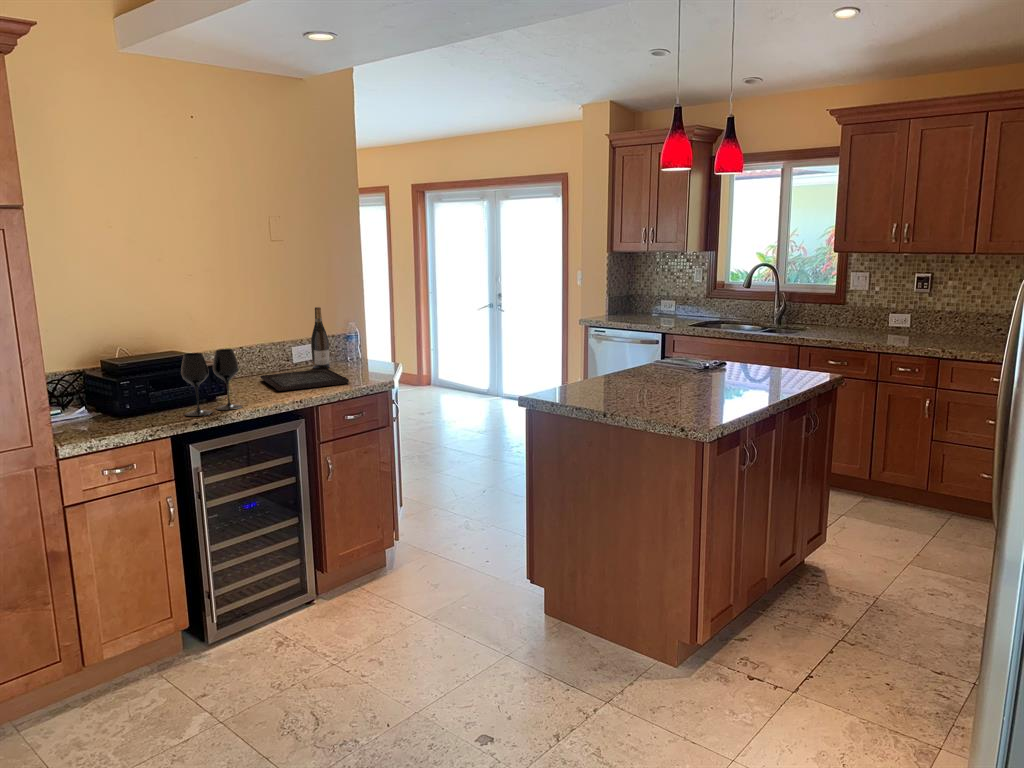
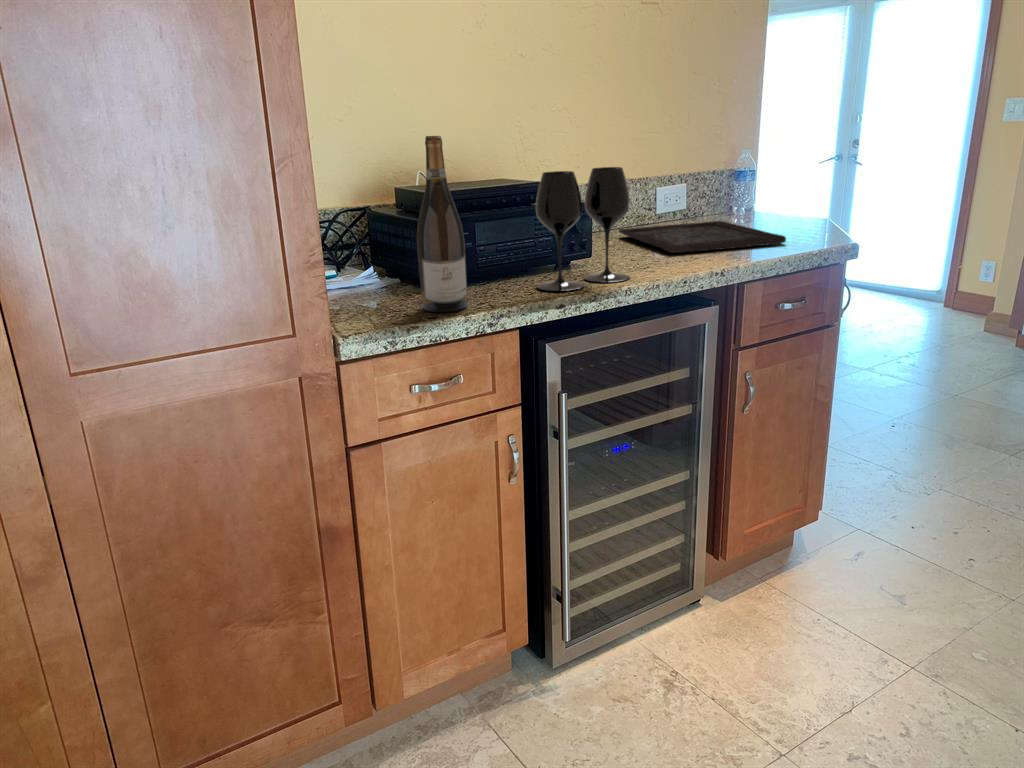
wine bottle: present [311,307,330,369] -> present [417,136,467,312]

